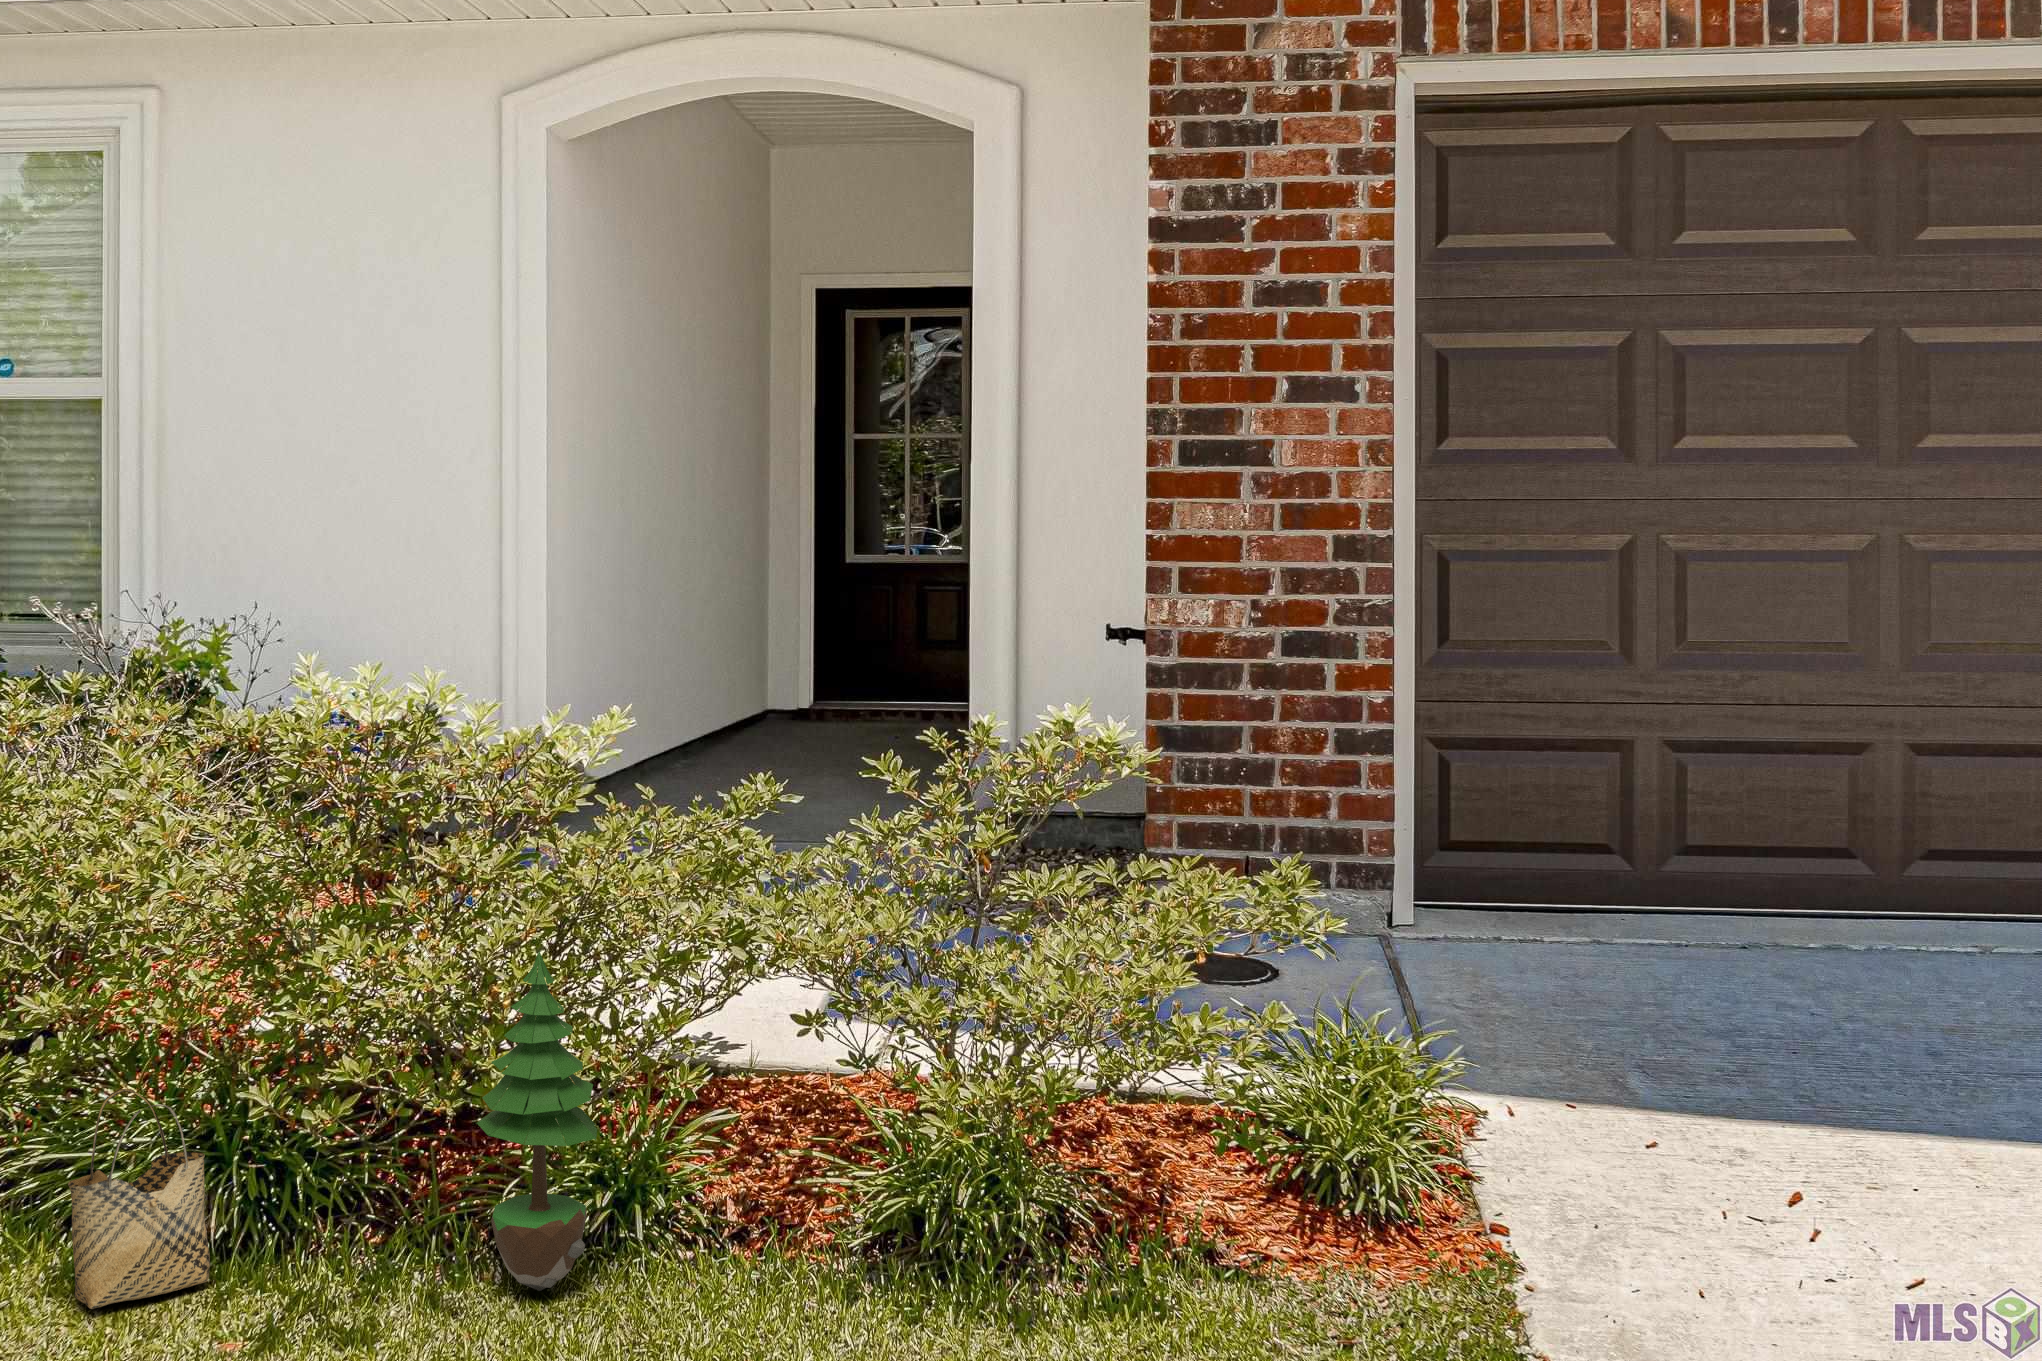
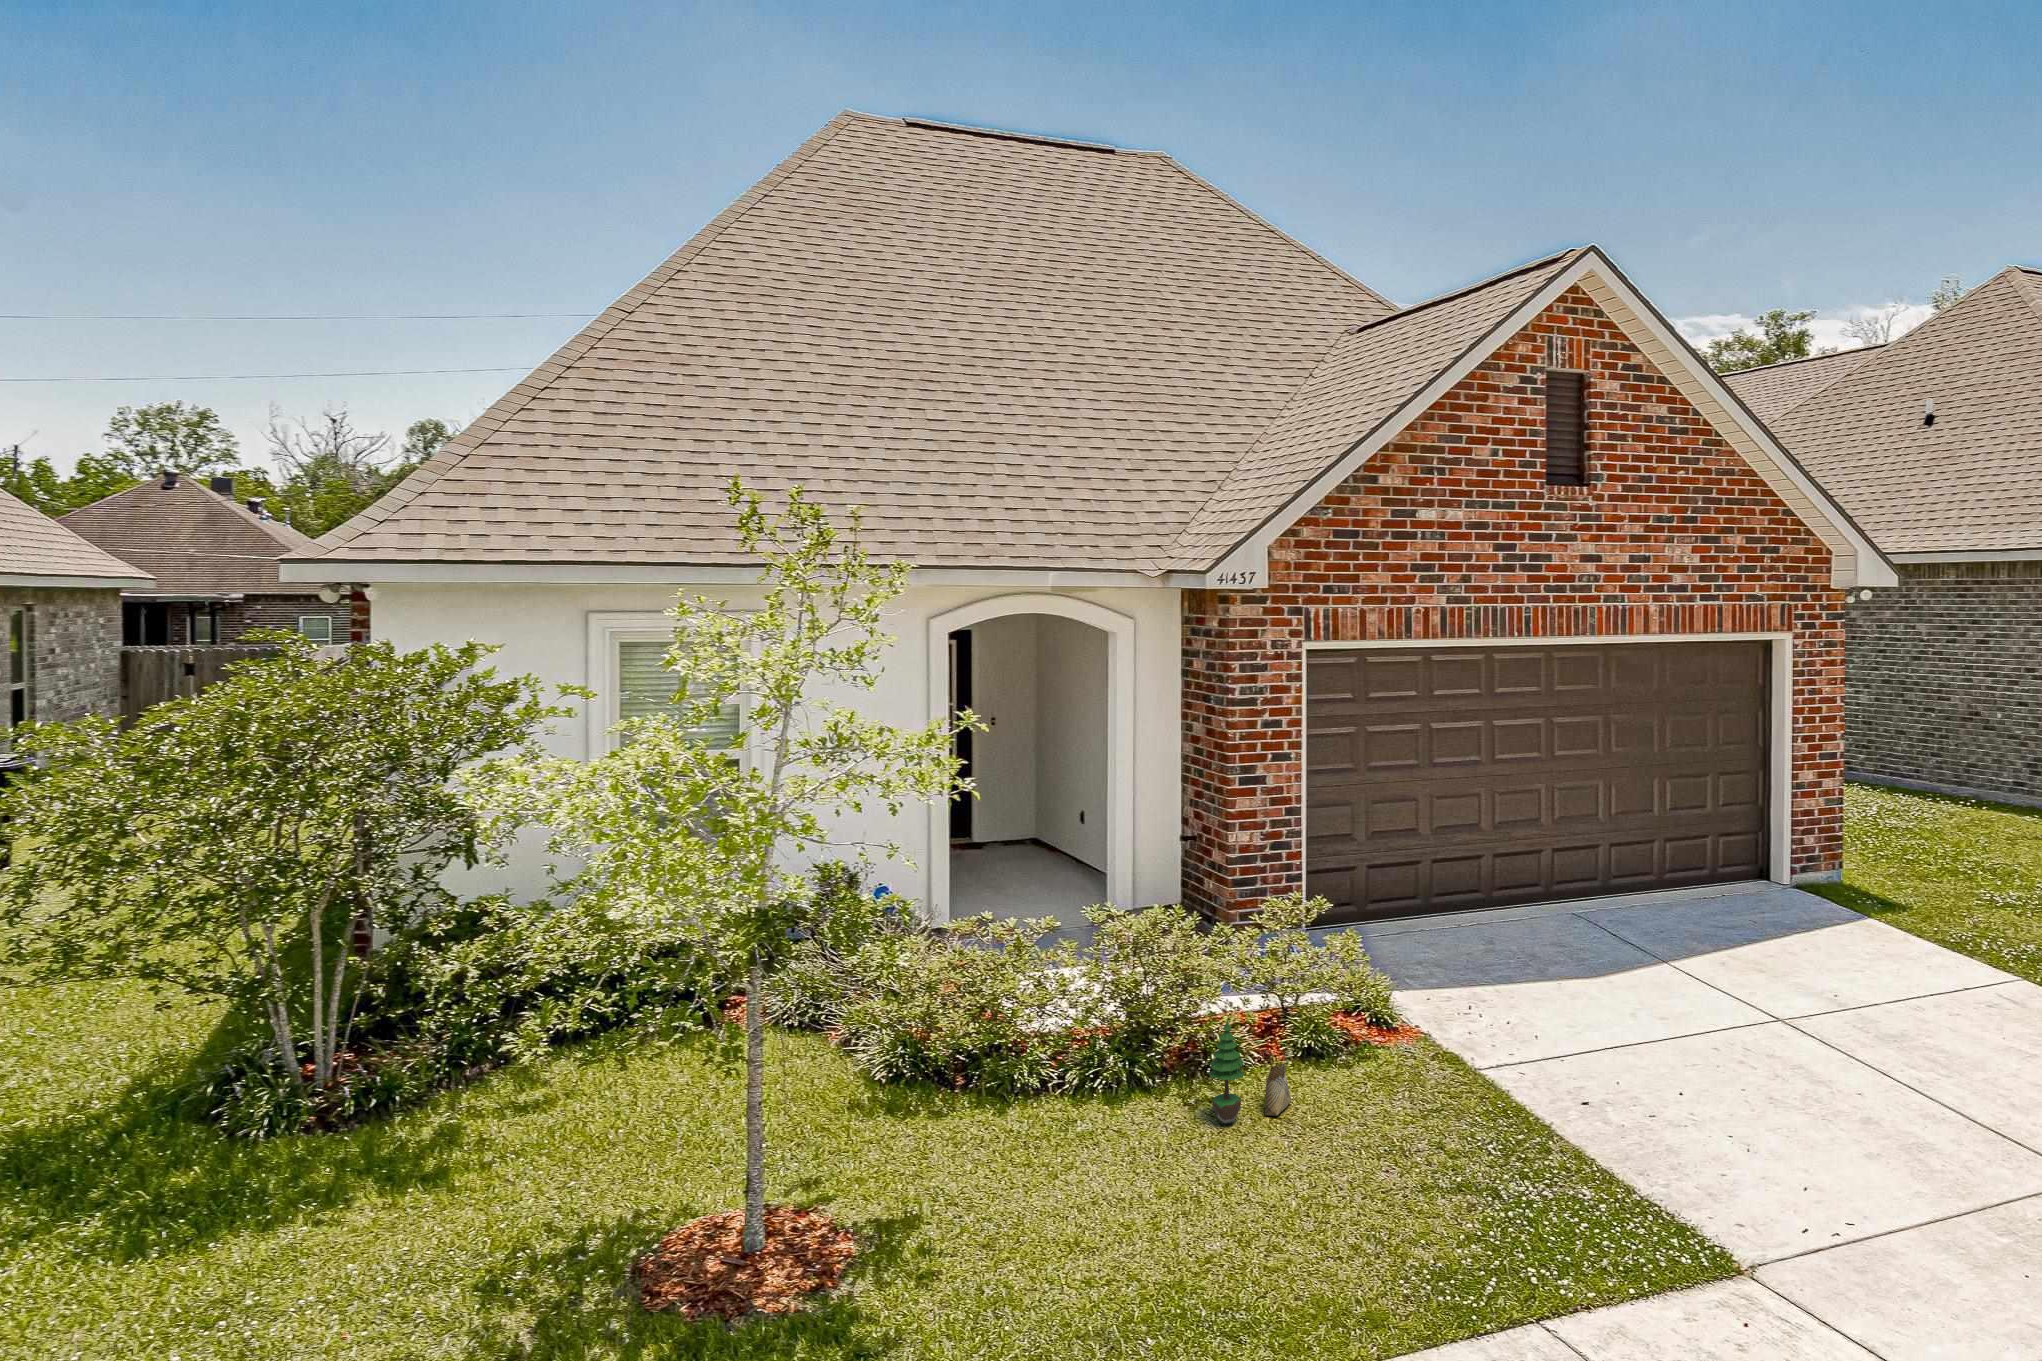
woven basket: present [68,1089,210,1309] -> present [1263,1050,1291,1116]

